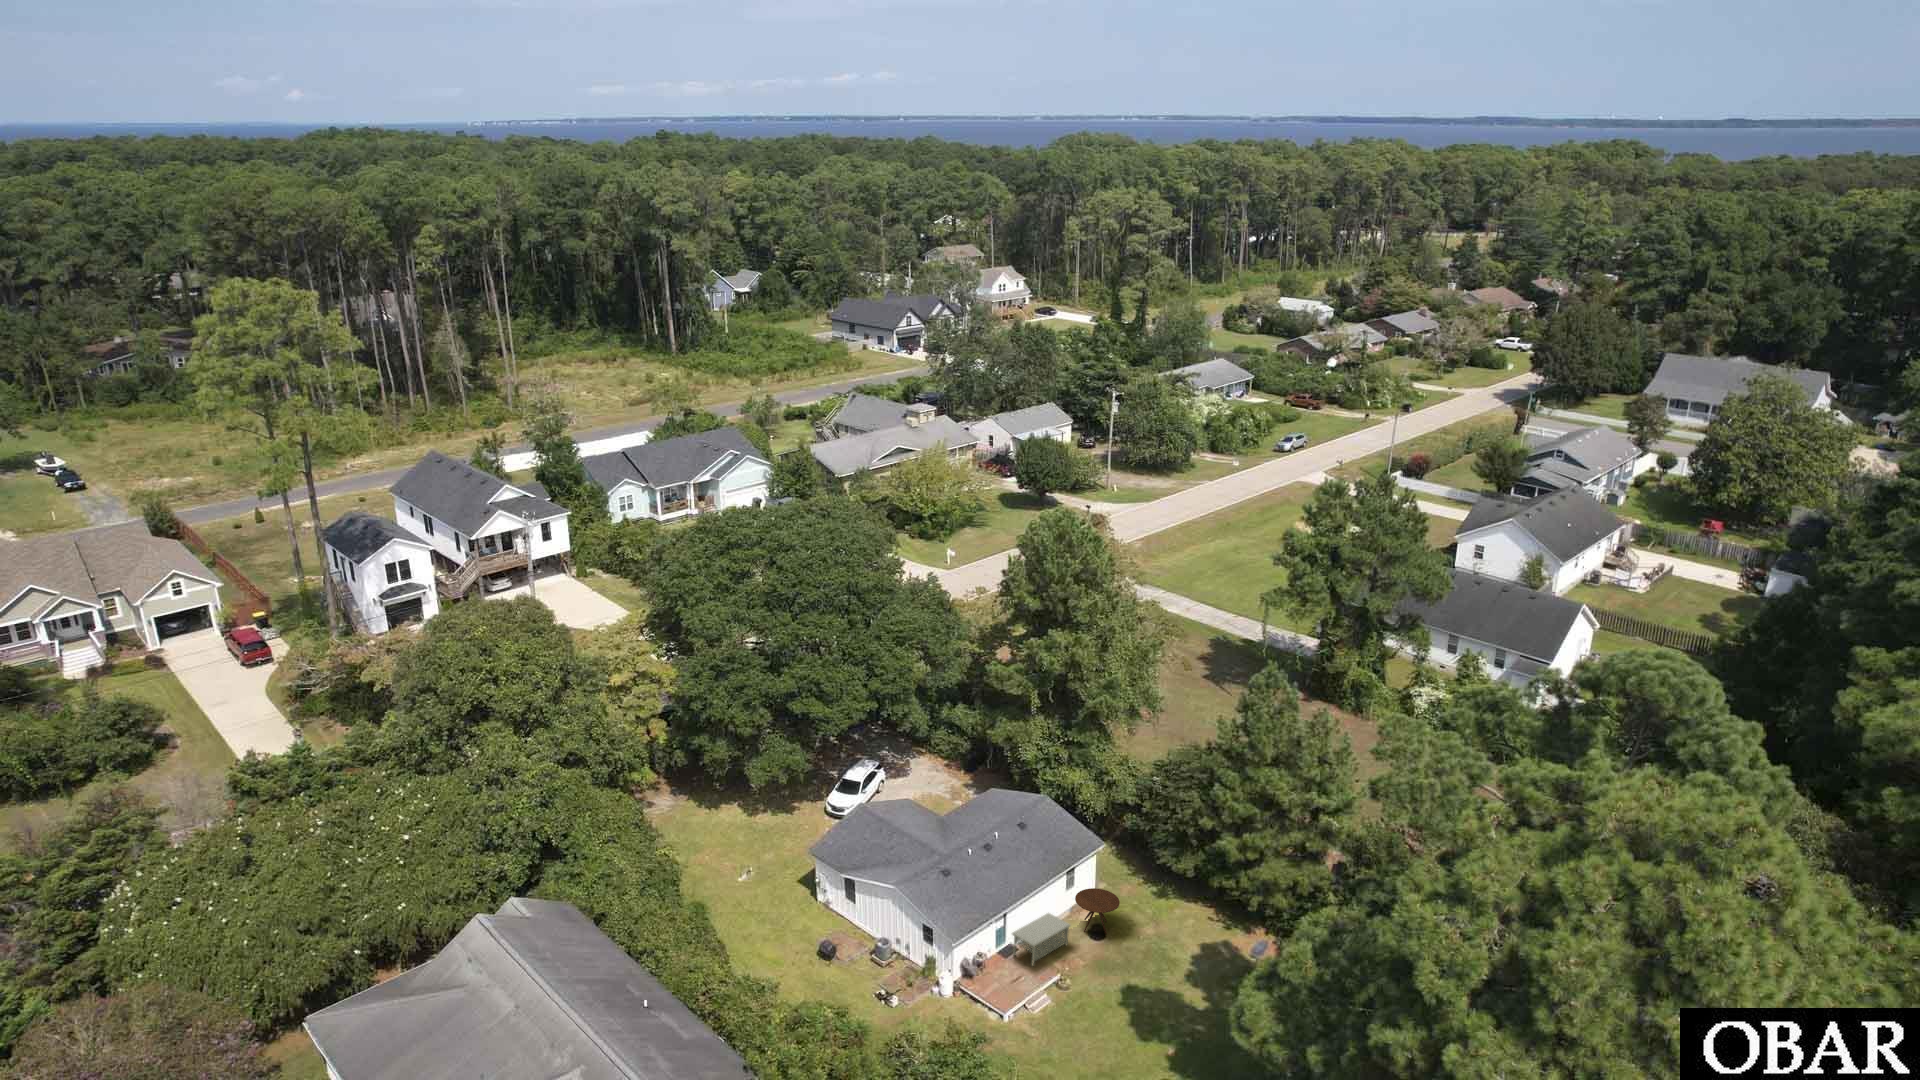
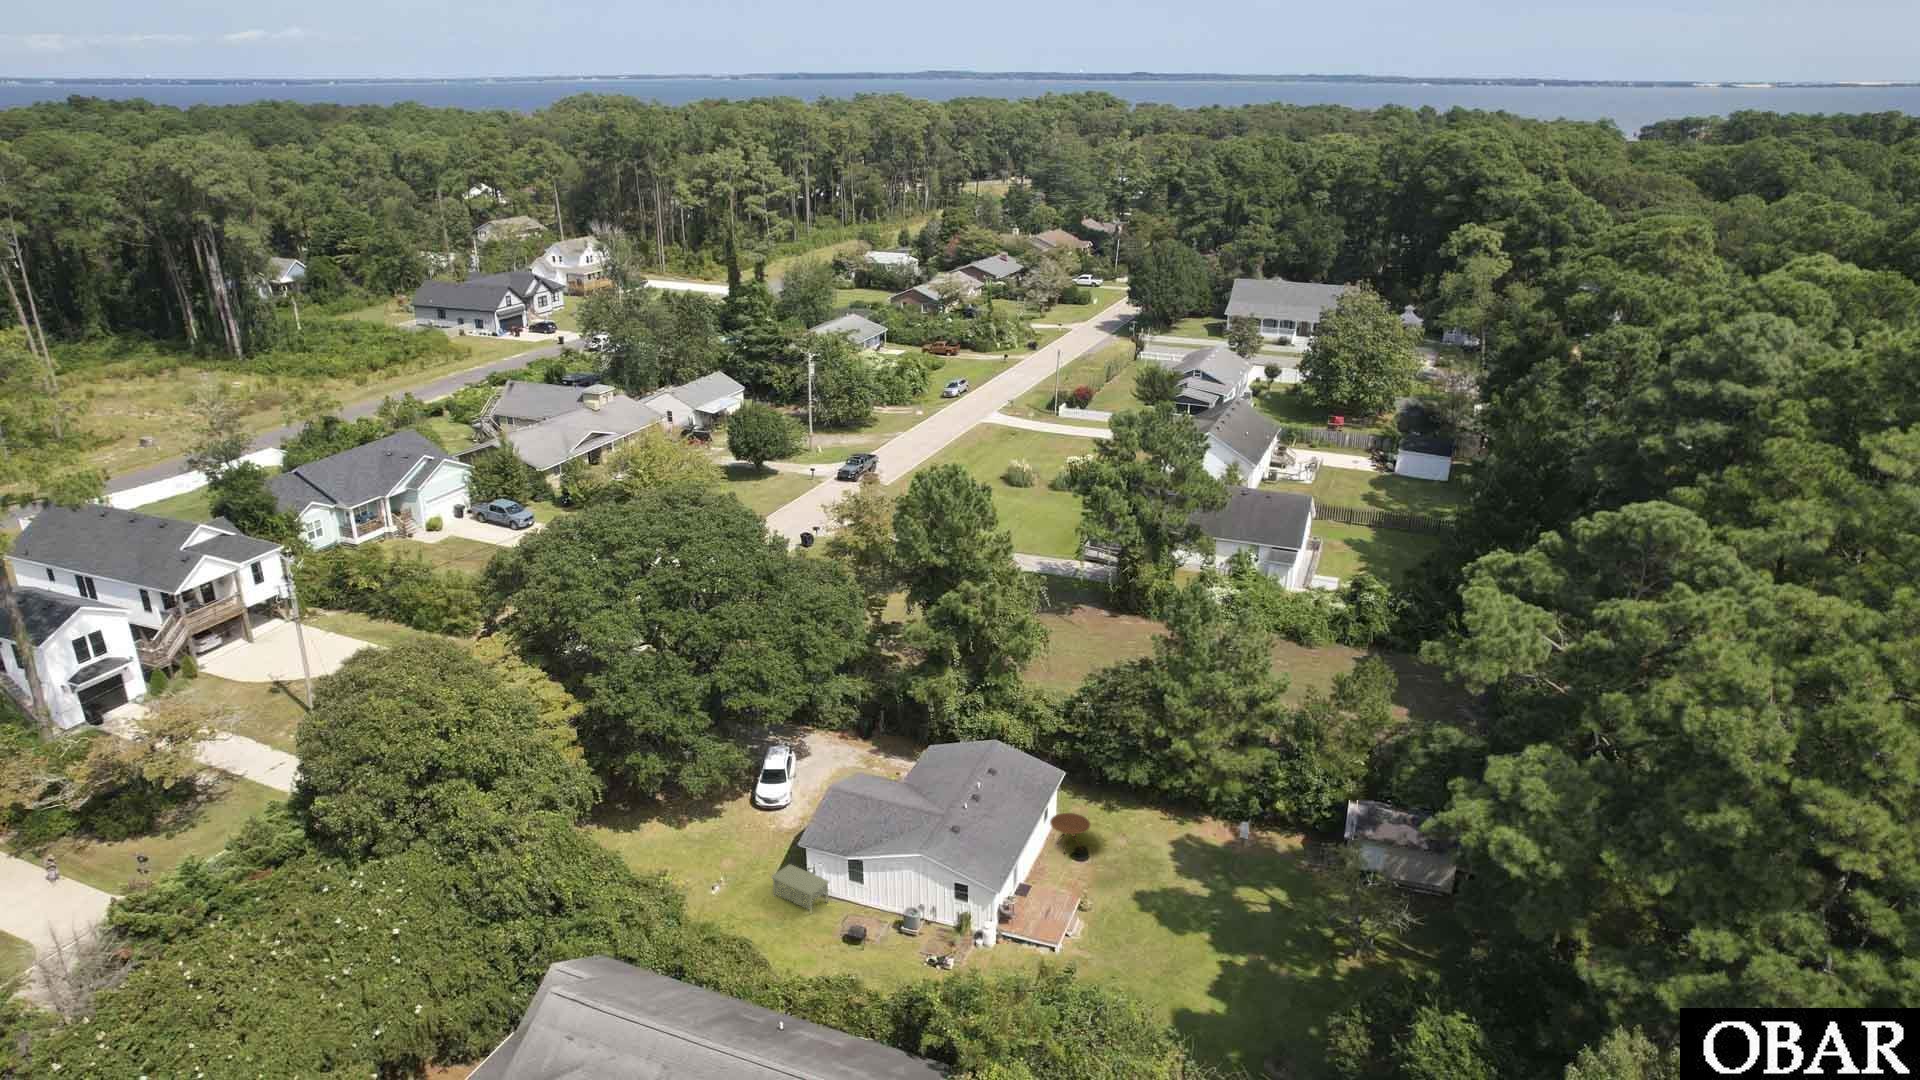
storage bench: present [1012,913,1070,965] -> present [771,864,829,913]

